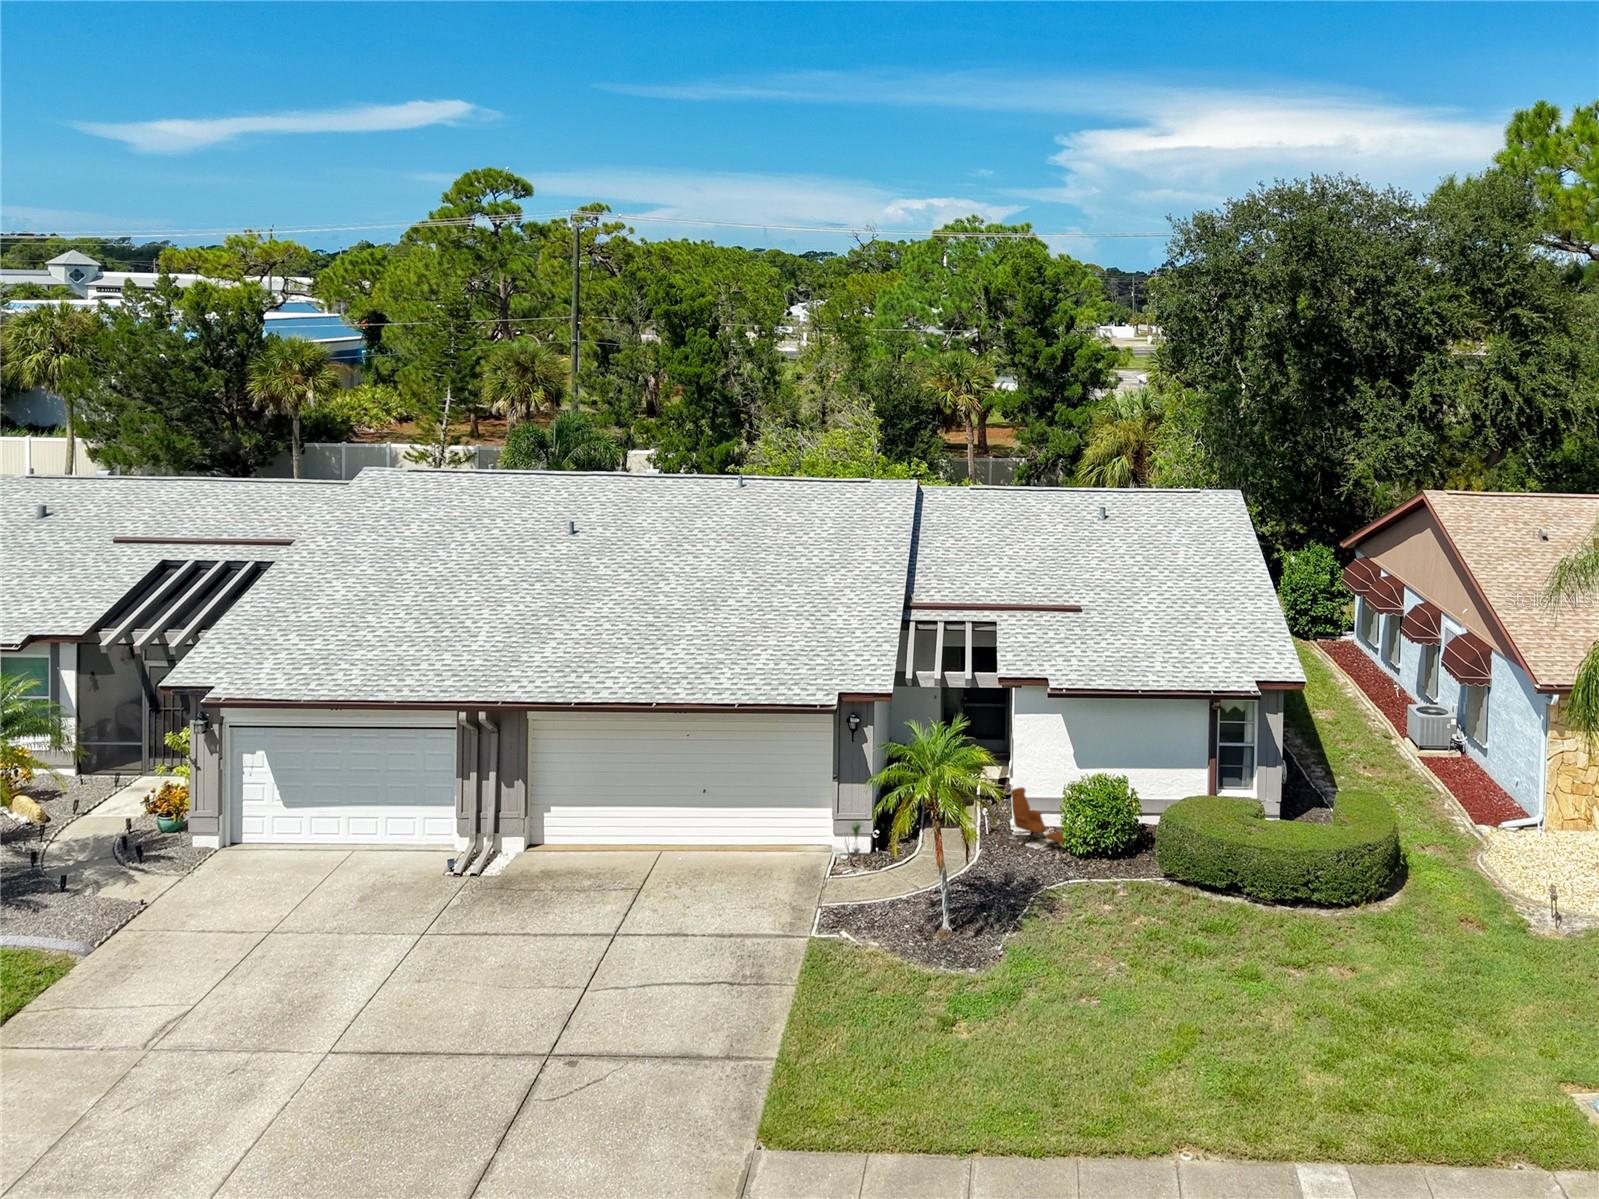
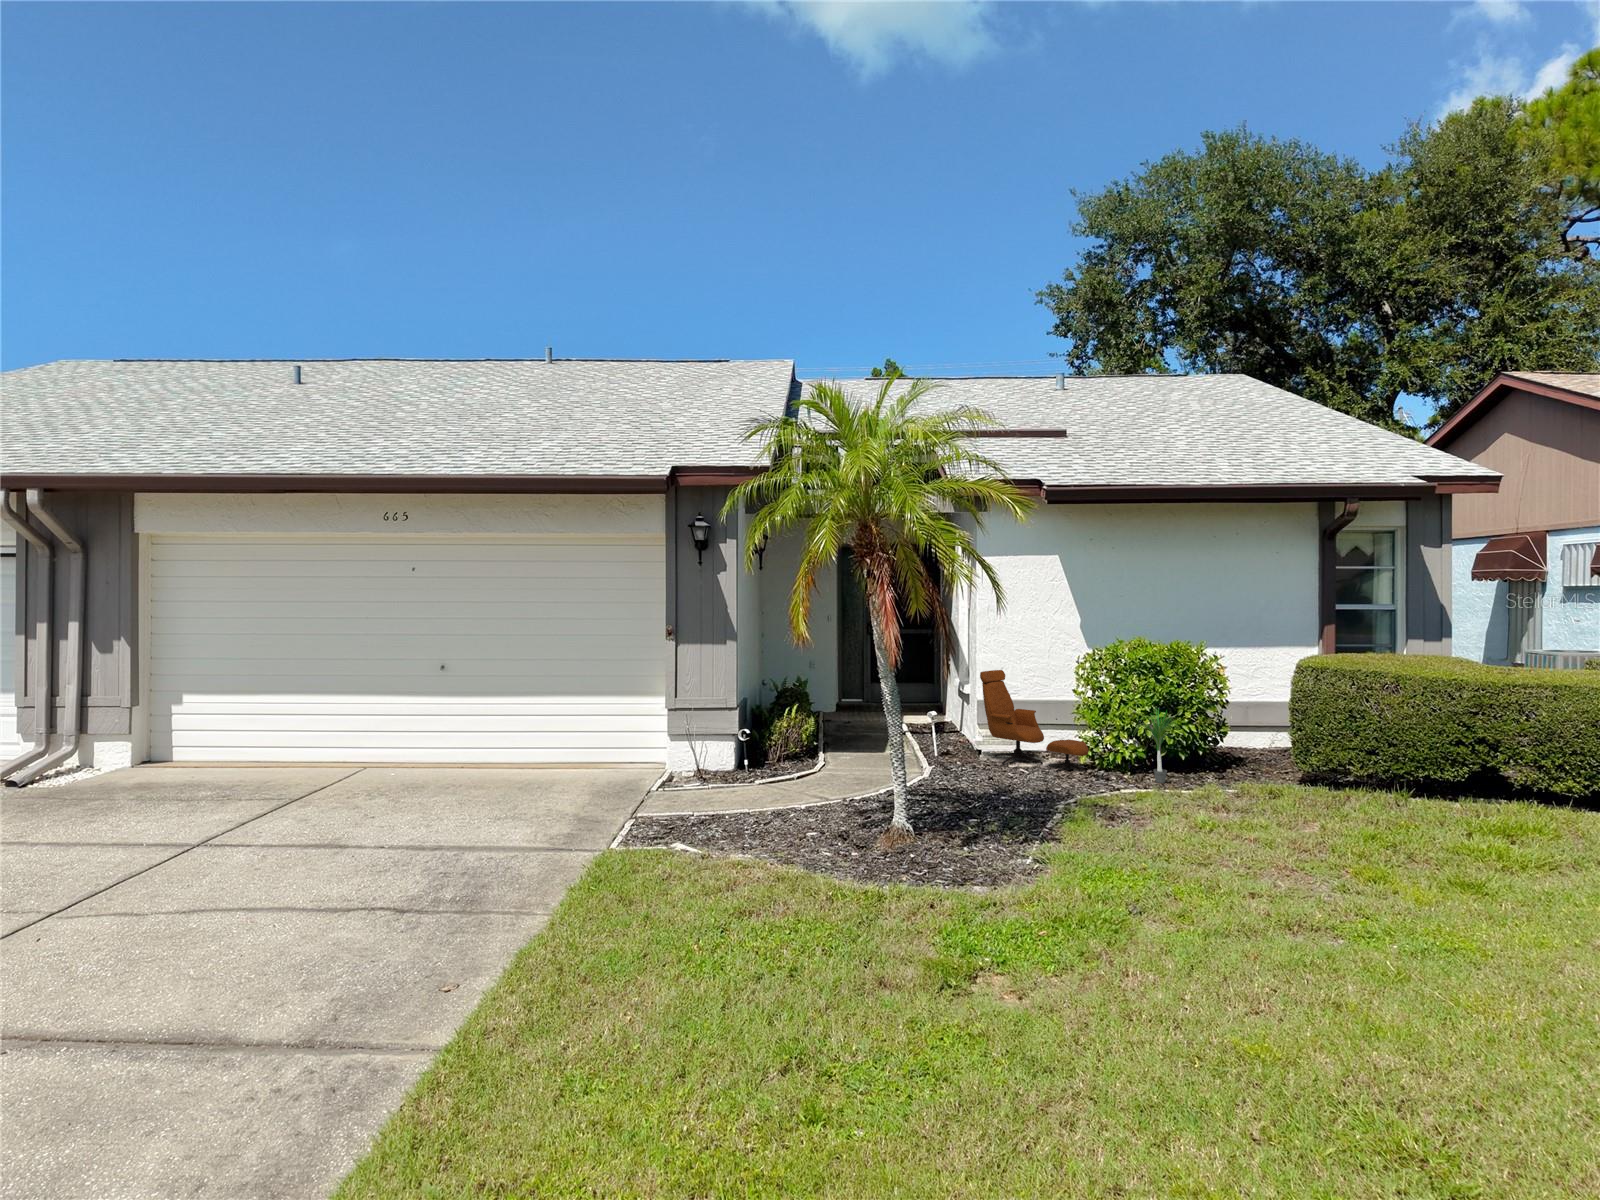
potted plant: present [851,822,861,856] -> present [1146,711,1172,783]

